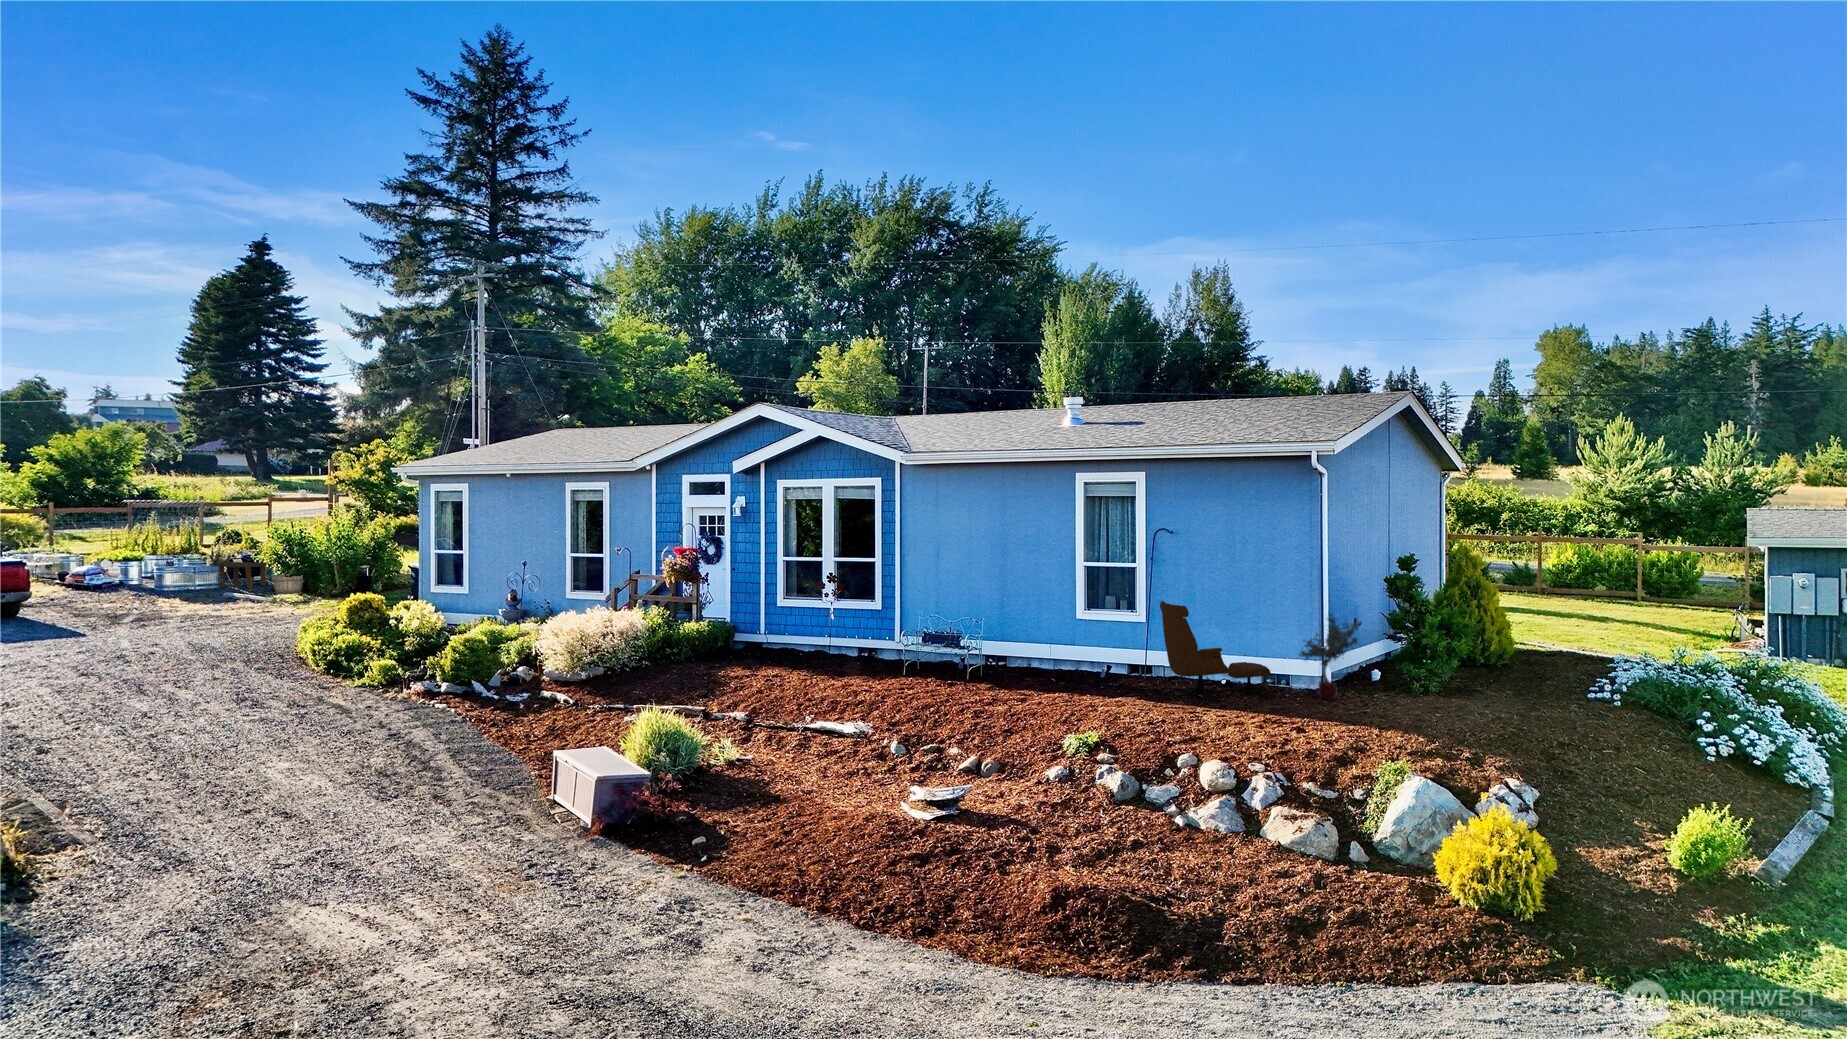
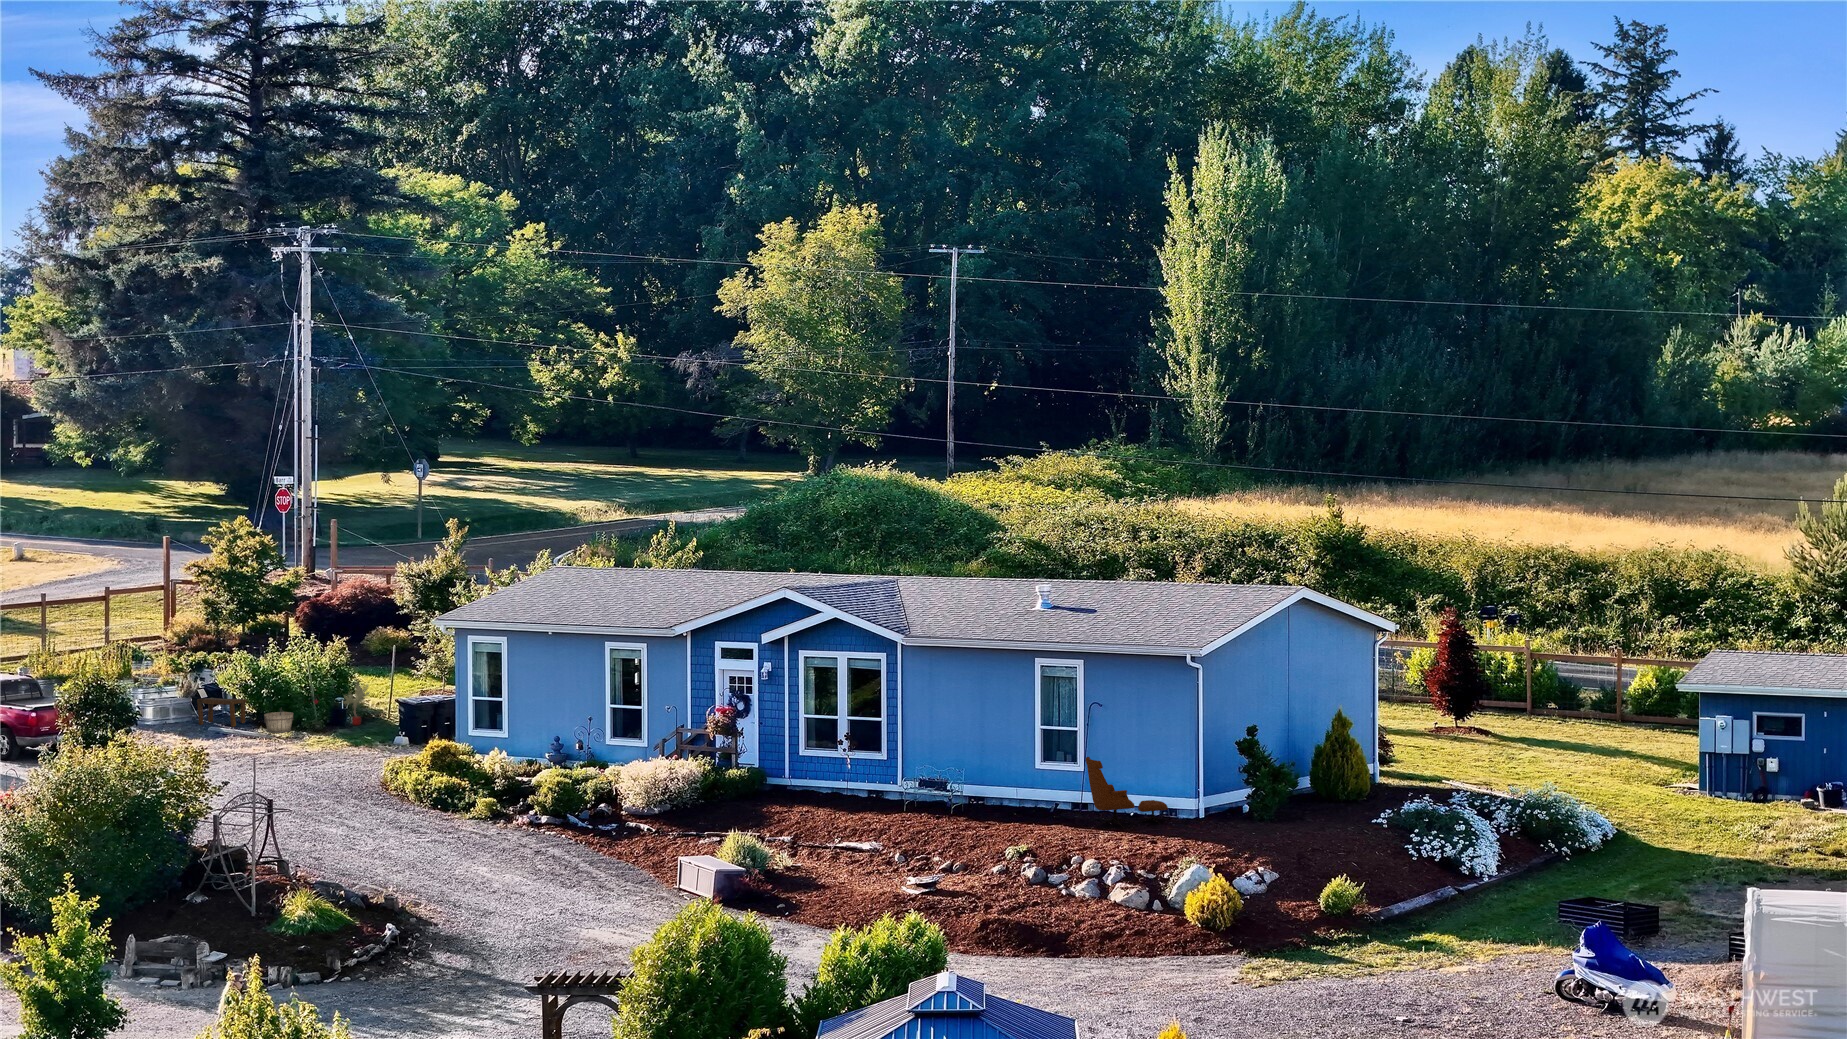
potted tree: present [1300,614,1358,700] -> present [342,680,370,725]

